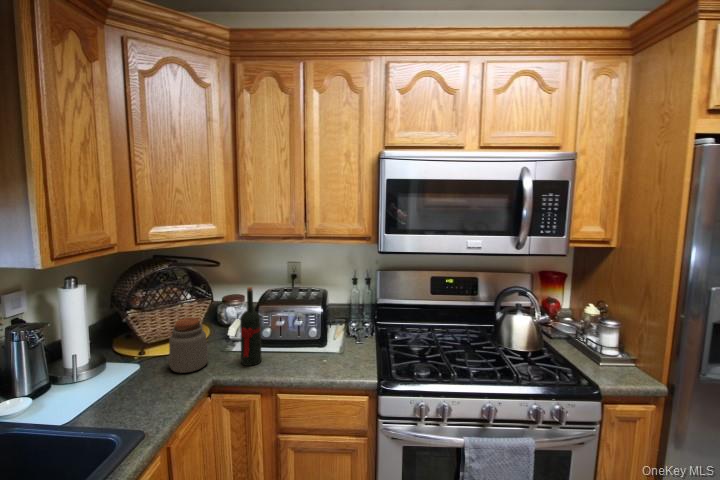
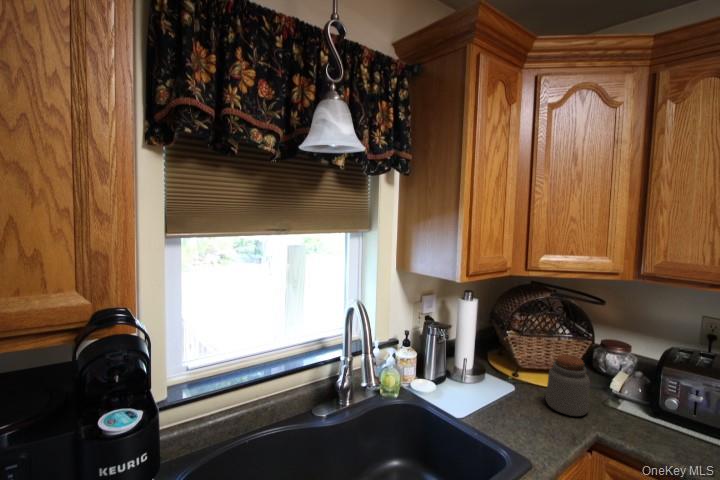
wine bottle: present [240,287,262,366] -> none [633,340,668,441]

